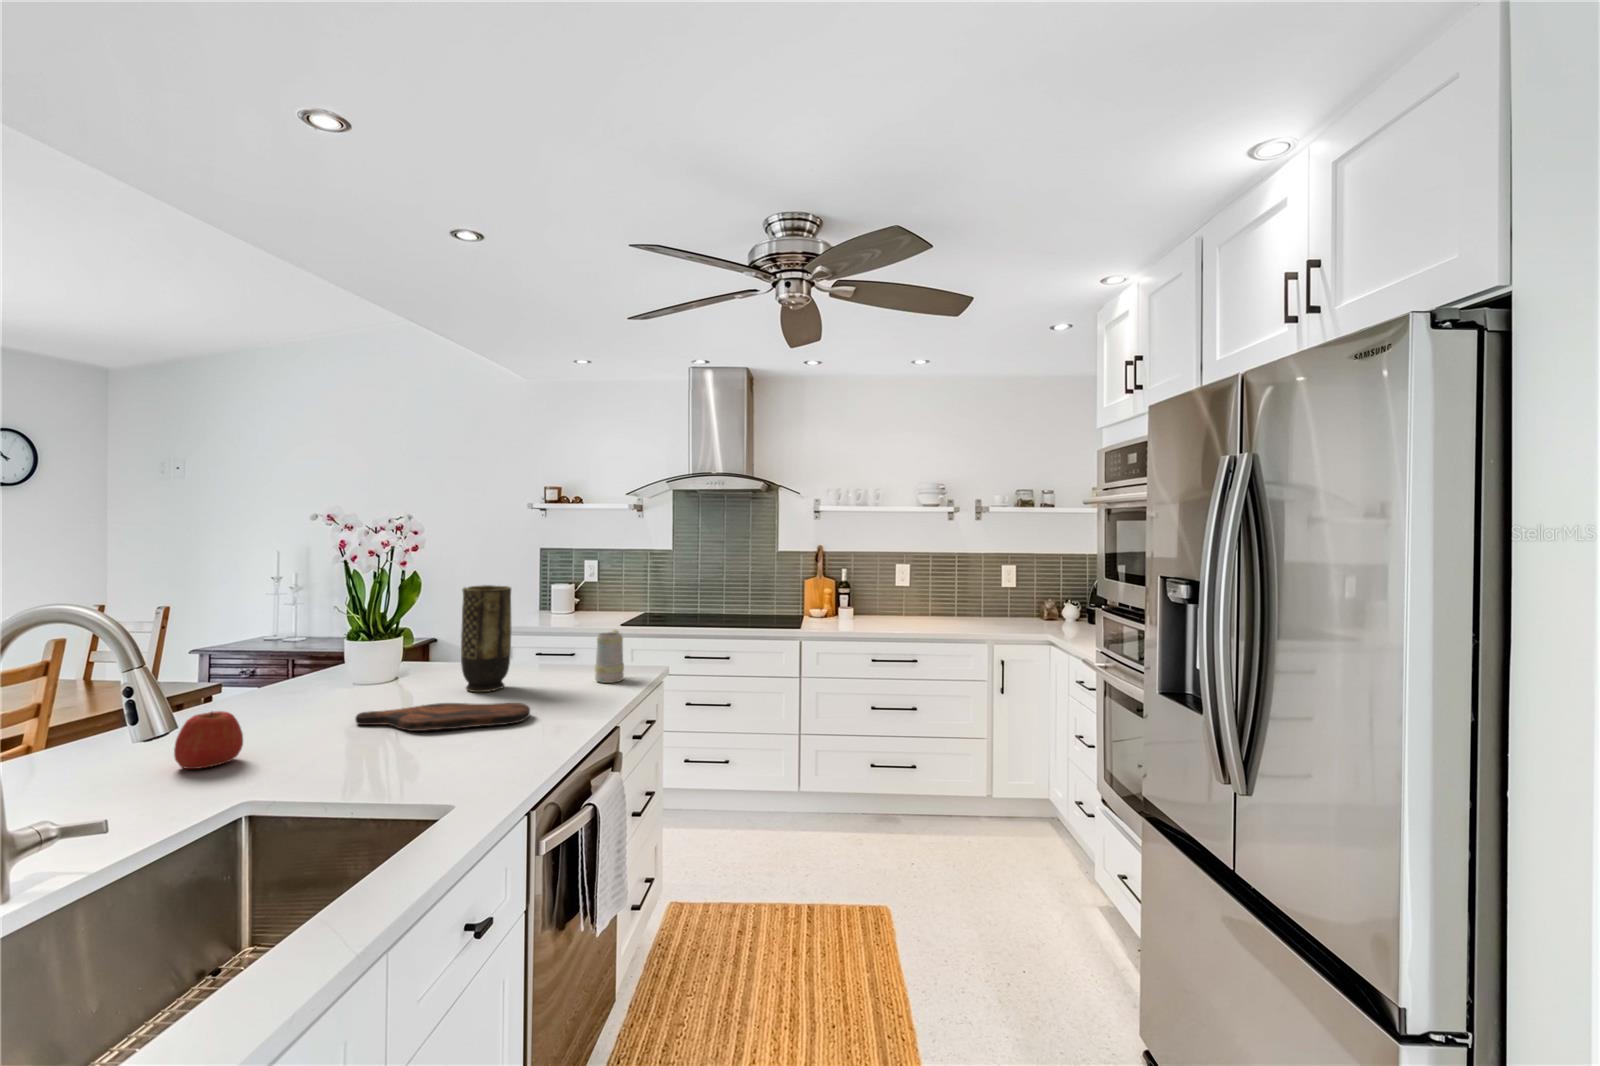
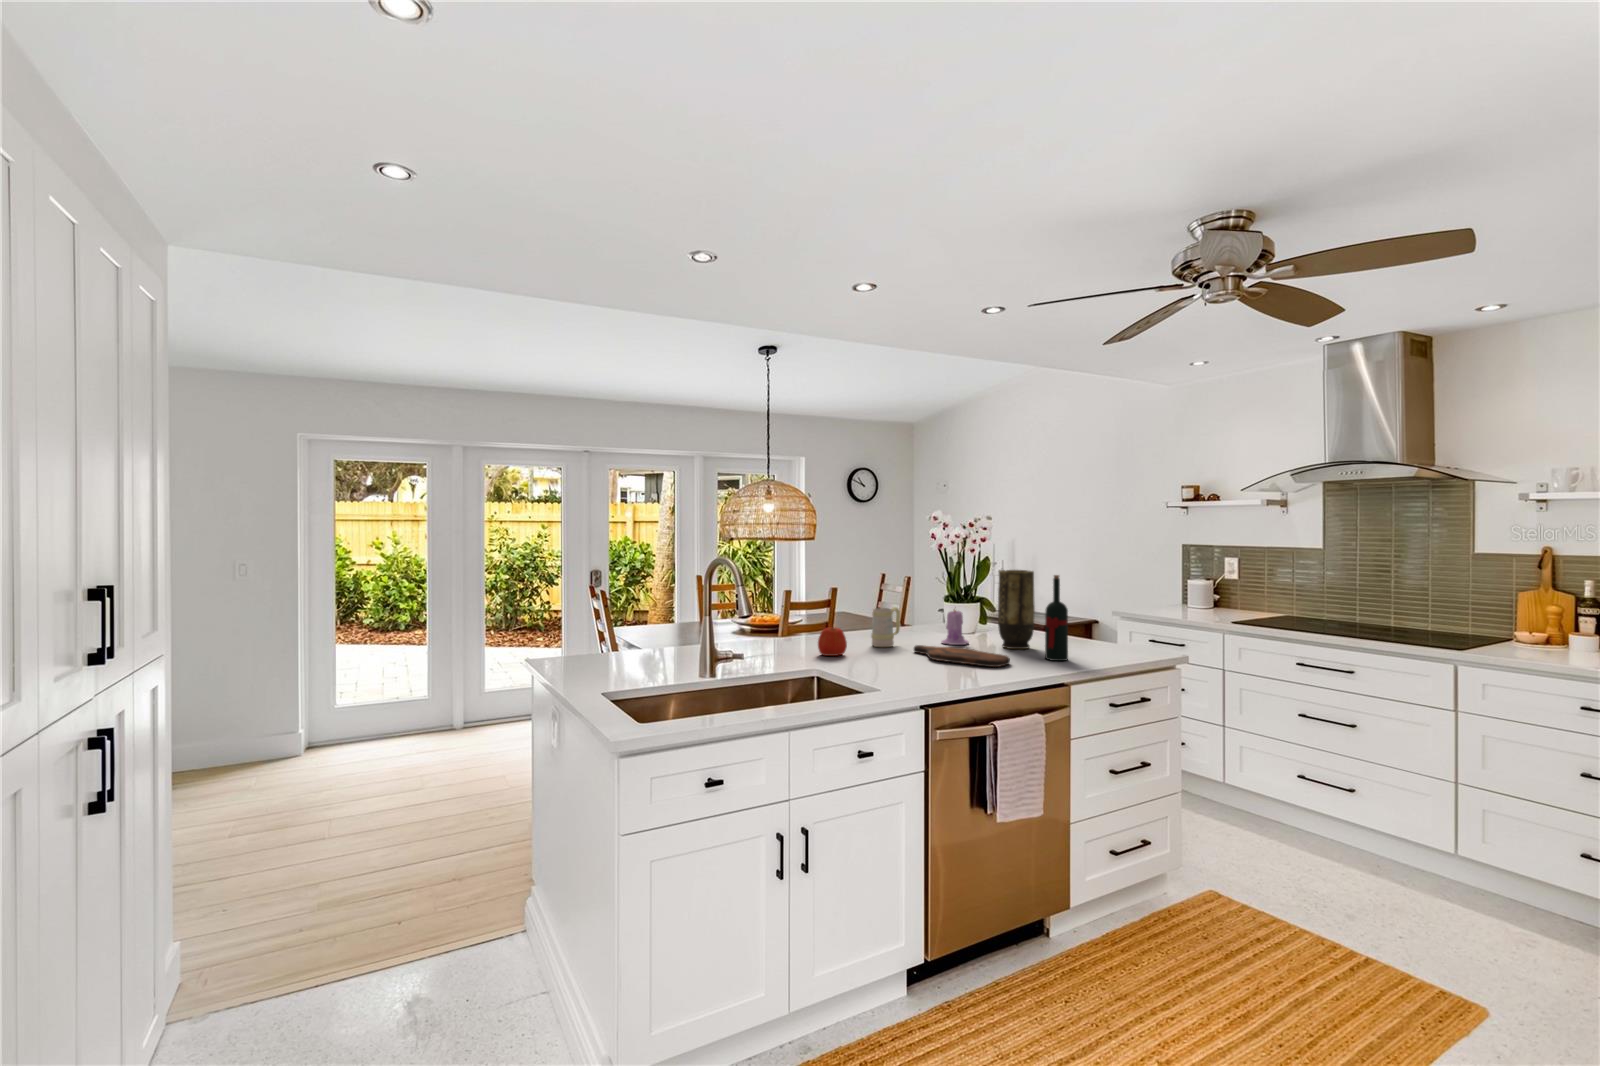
wine bottle: none [548,590,577,698] -> present [1045,575,1068,661]
mug: present [595,630,624,683] -> present [871,607,900,647]
candle: none [369,644,414,702] -> present [942,610,968,645]

